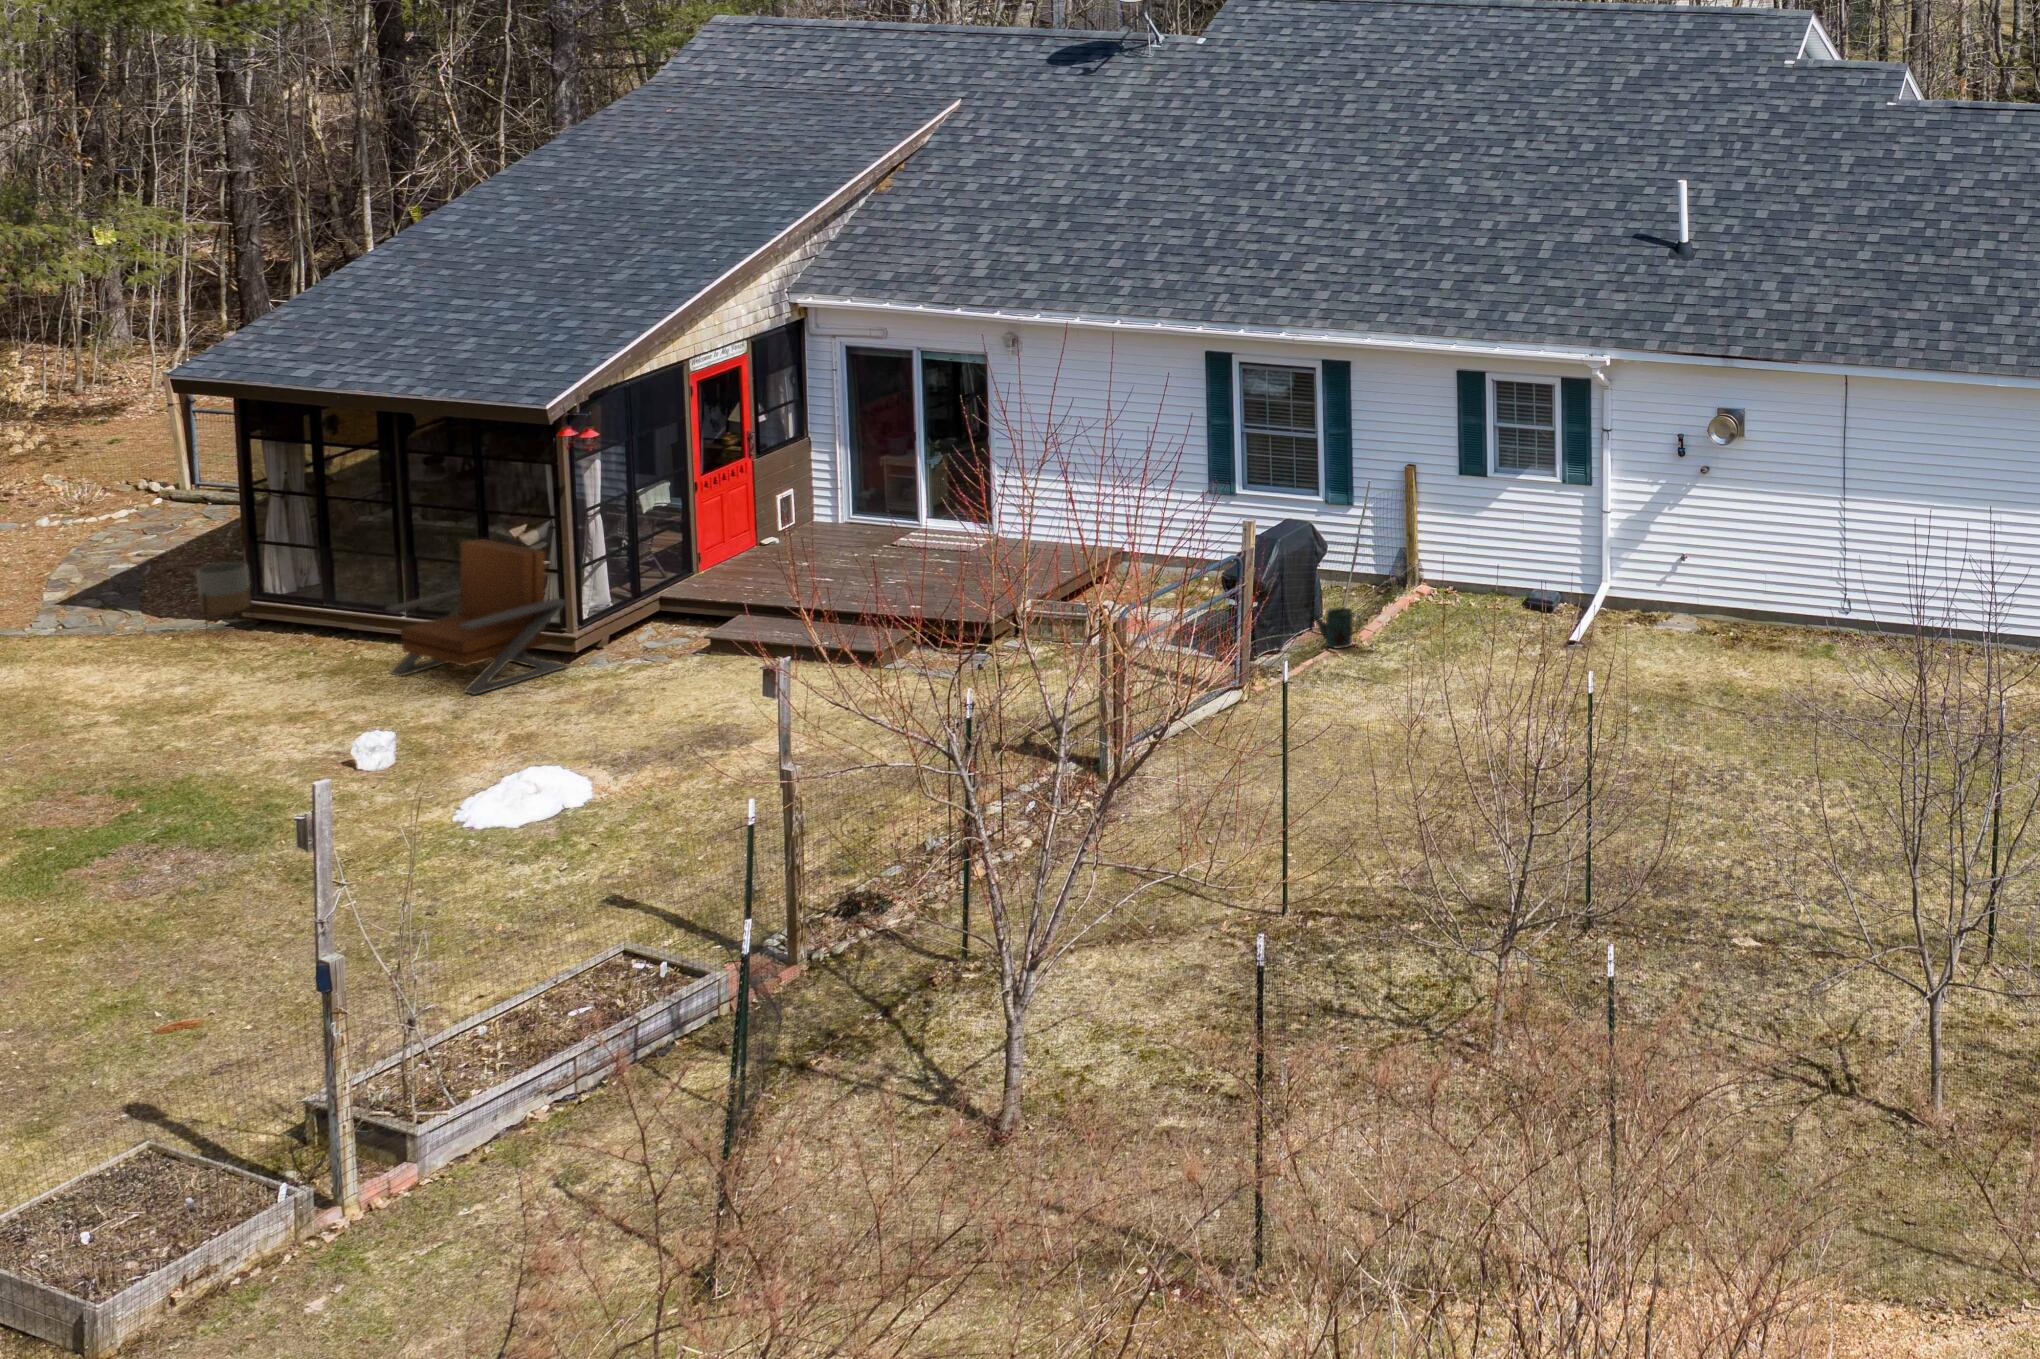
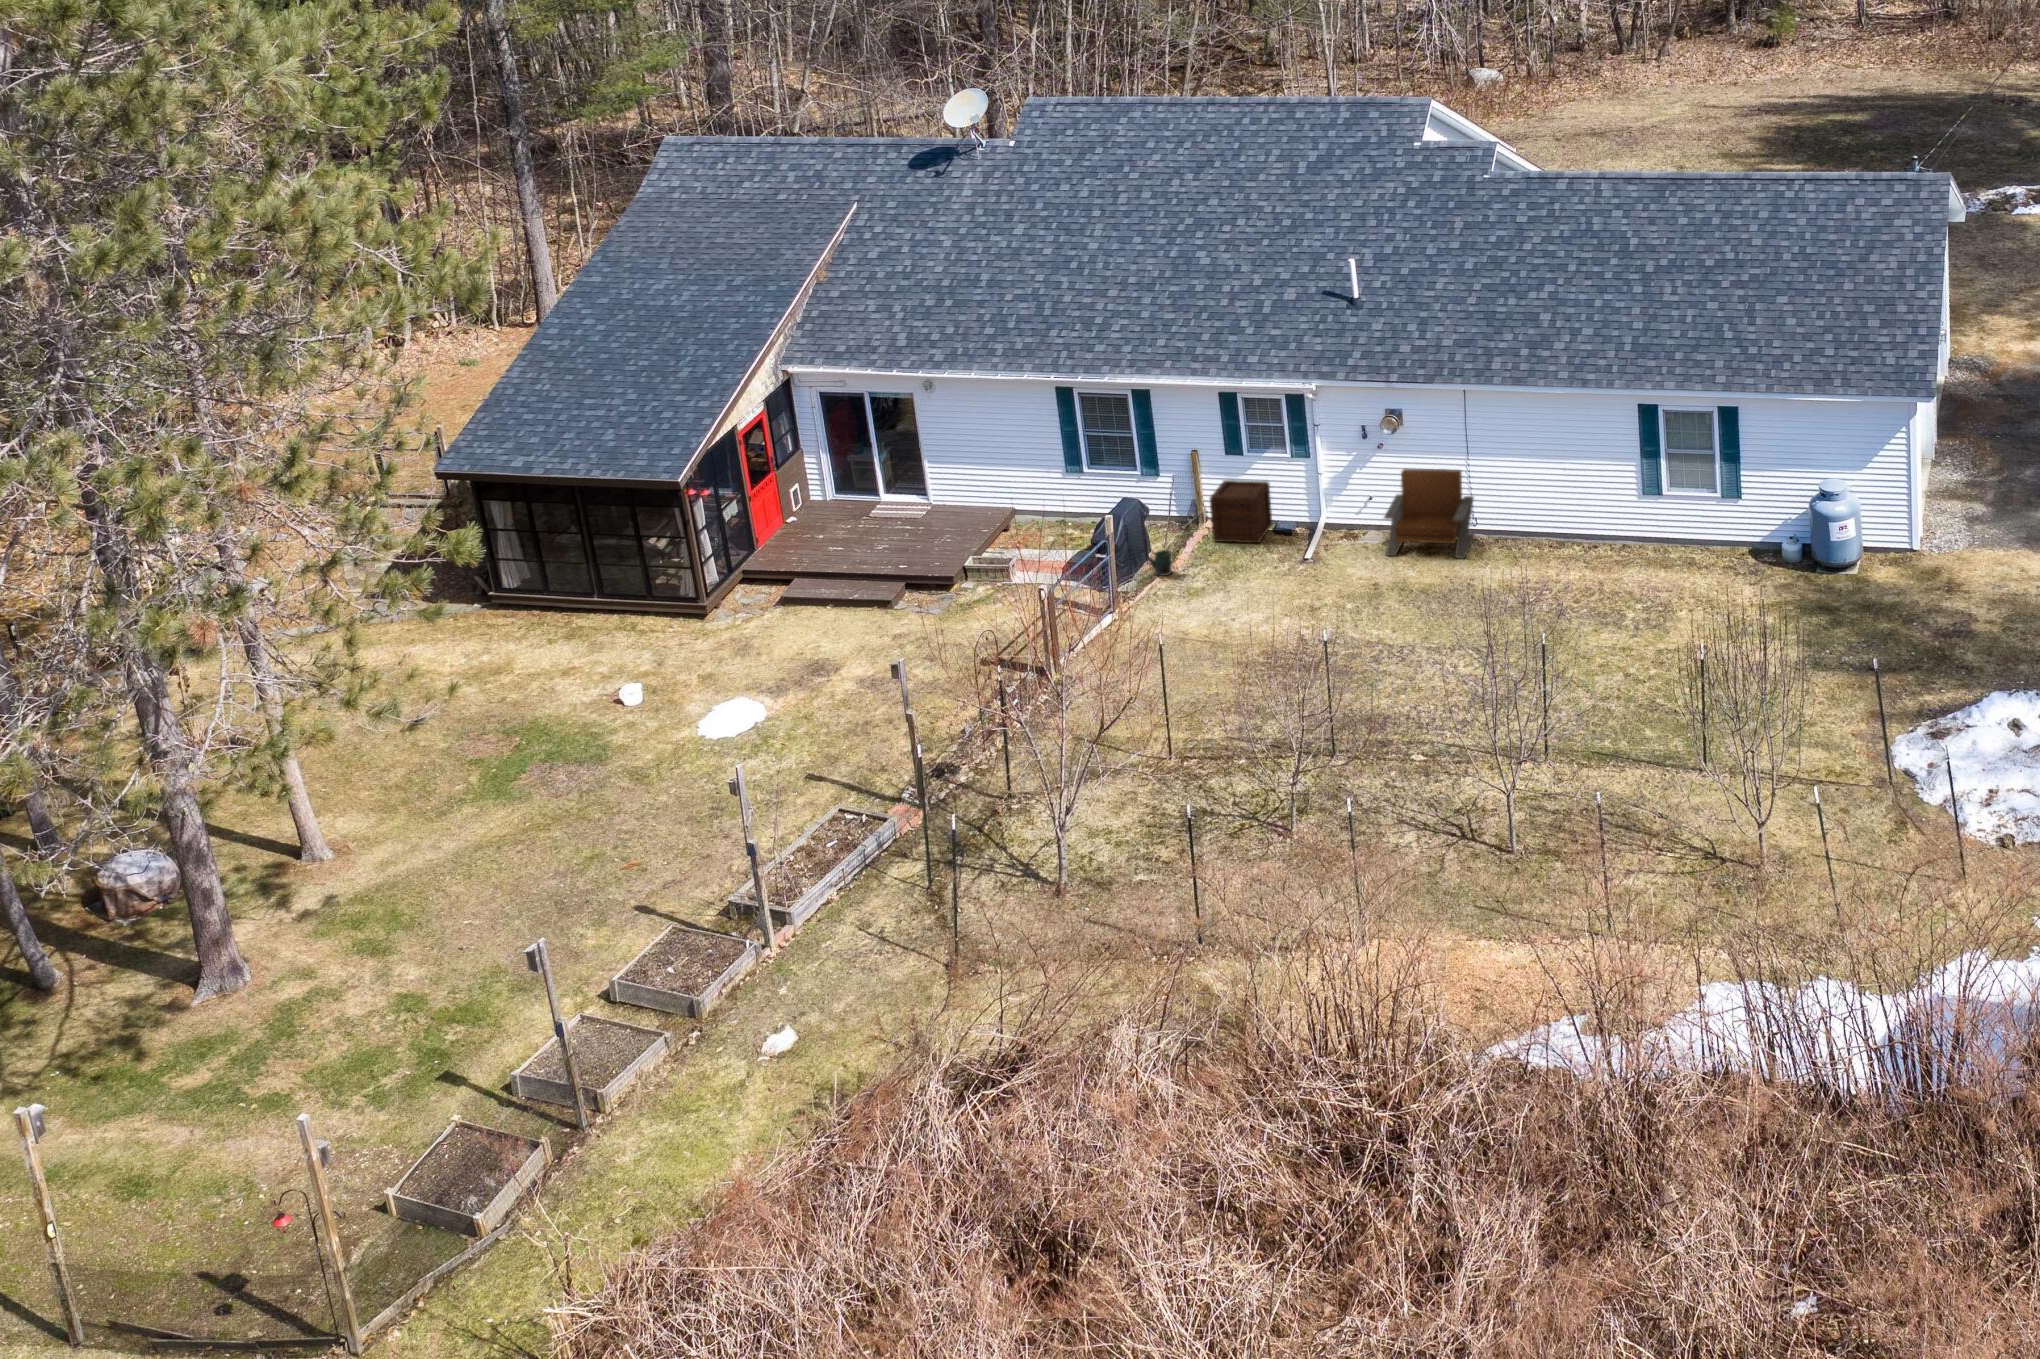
wooden crate: none [1426,519,1524,617] -> present [1210,480,1272,543]
lounge chair: present [386,539,567,695] -> present [1384,469,1475,559]
planter: present [196,562,252,622] -> none [461,571,497,619]

